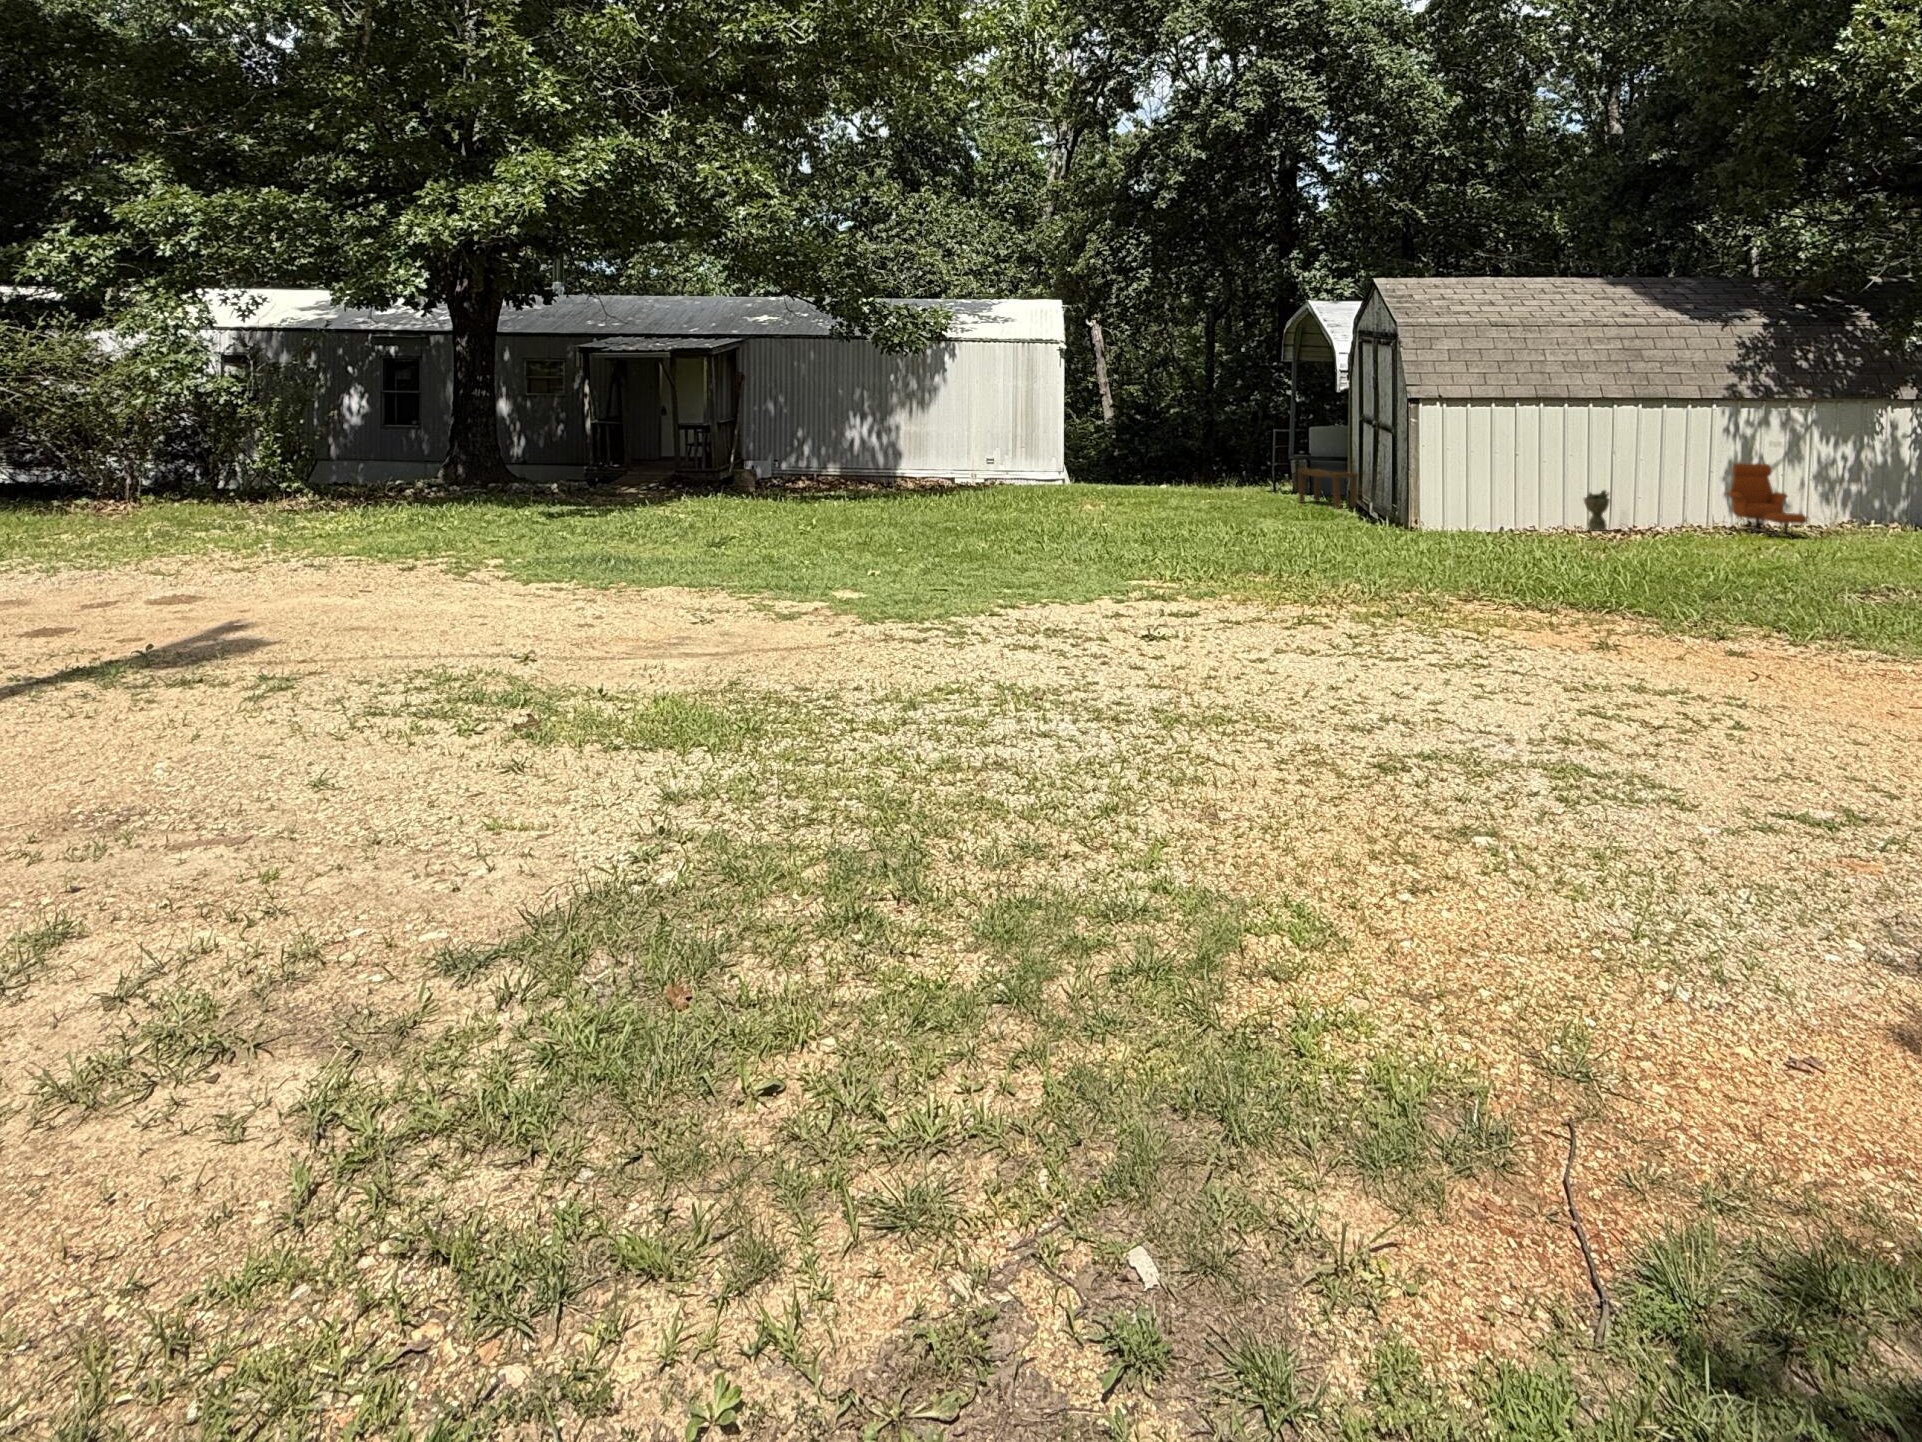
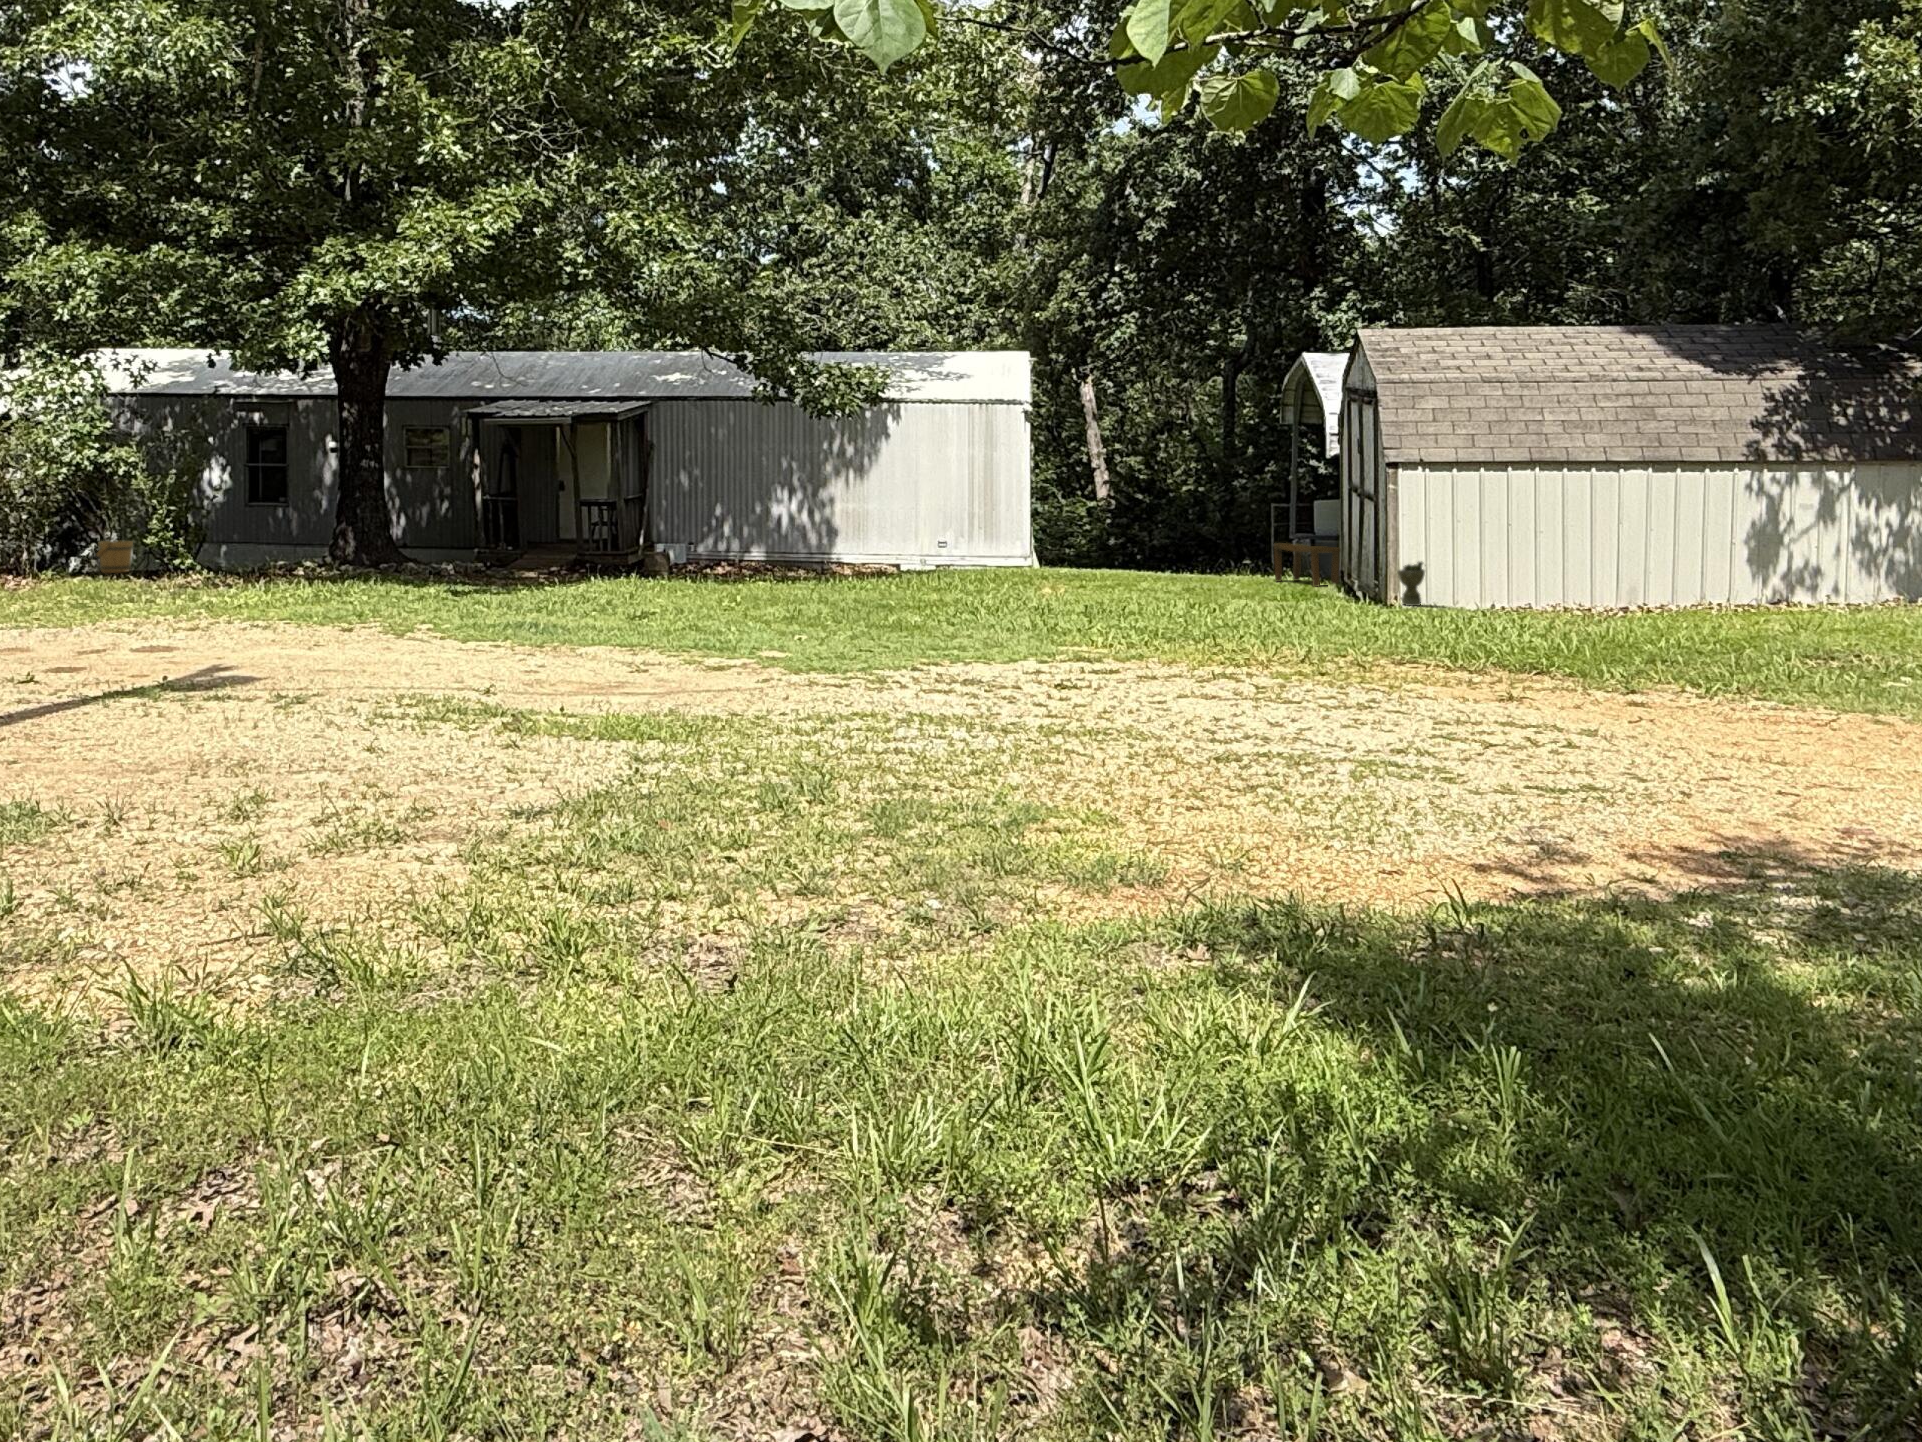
lounge chair: present [1726,463,1807,539] -> none [1745,532,1831,614]
bucket: none [211,464,248,495] -> present [97,541,133,573]
planter: present [1584,490,1610,531] -> present [1397,562,1425,606]

